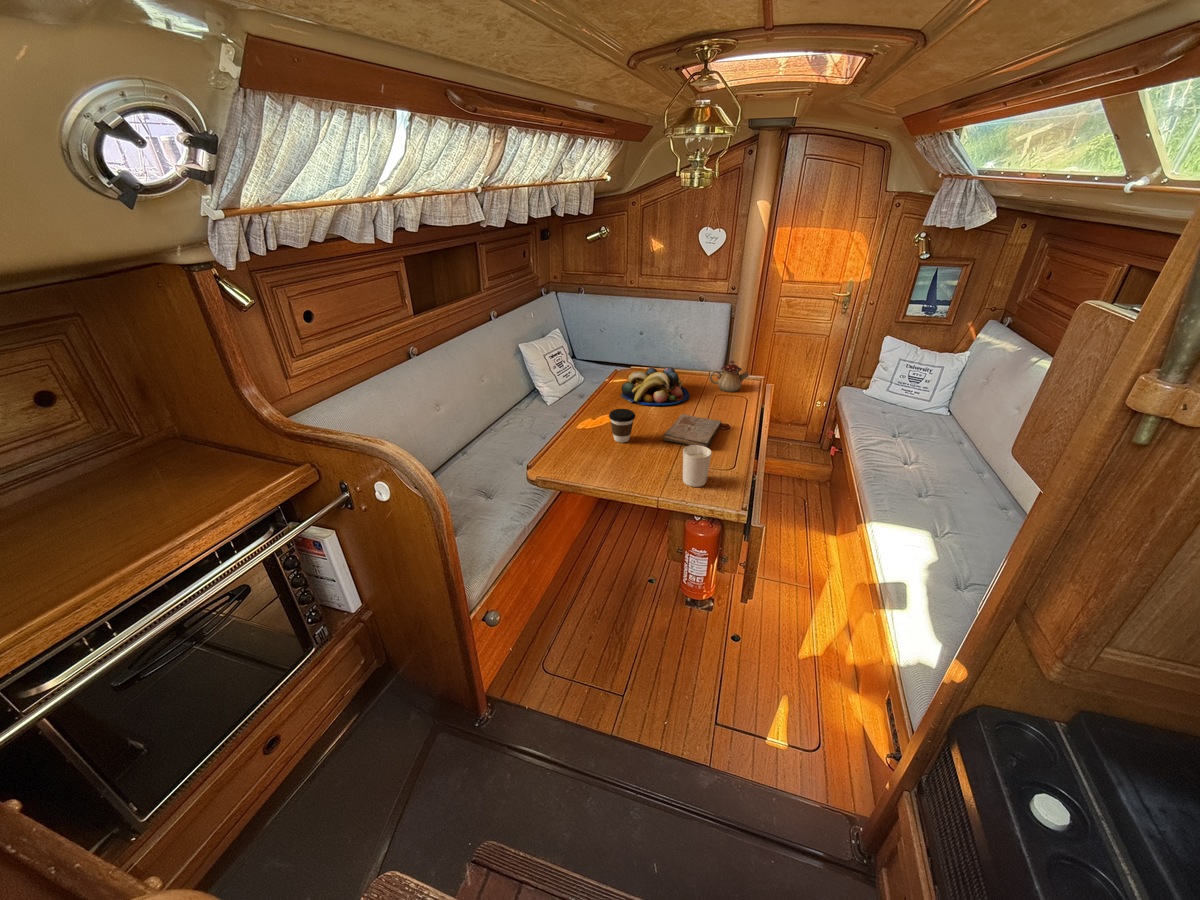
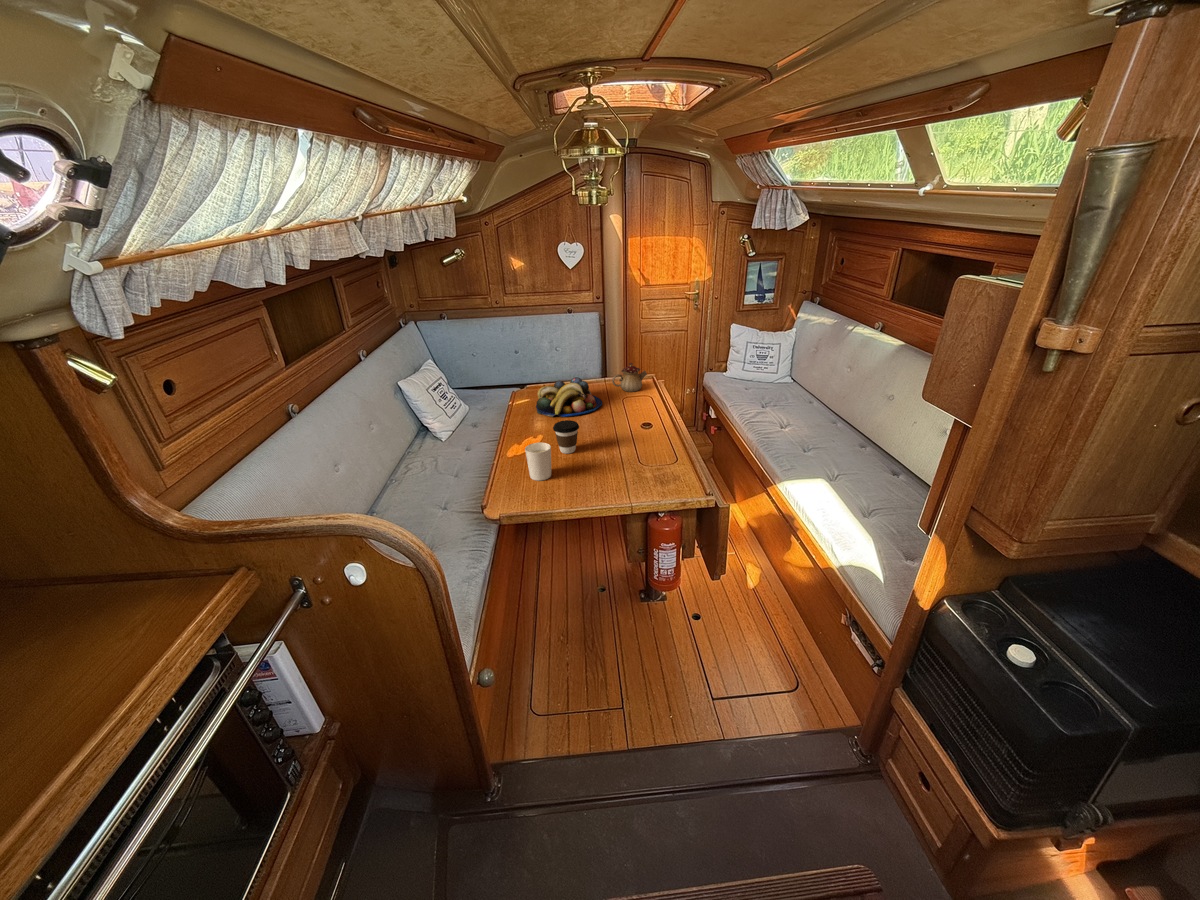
book: present [663,414,722,448] -> none [606,417,652,443]
candle holder: present [683,445,712,487] -> present [525,443,551,481]

